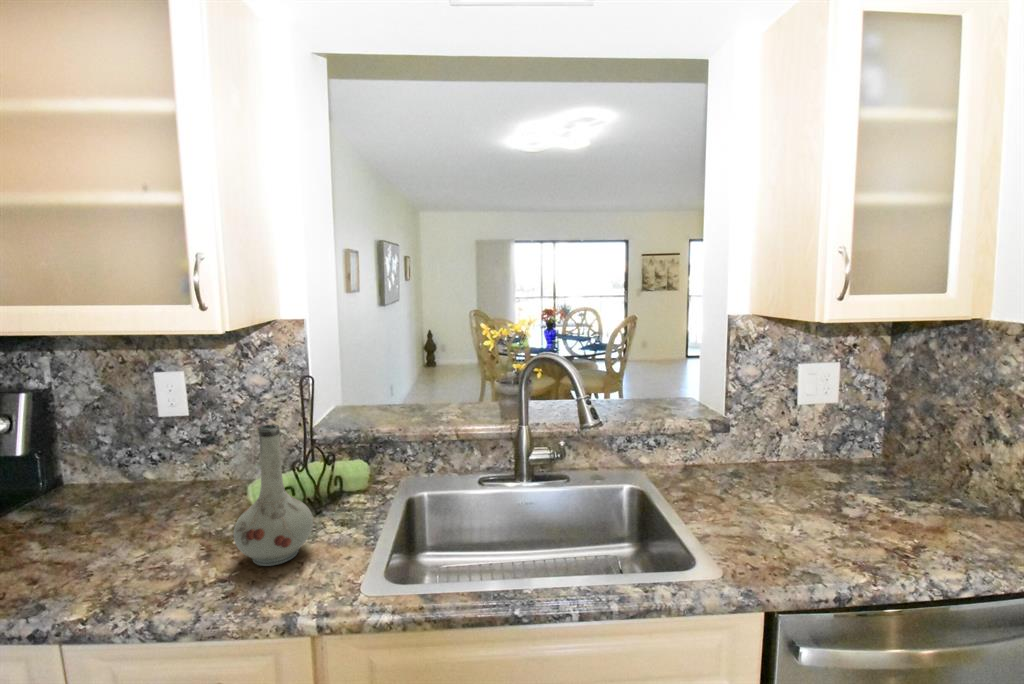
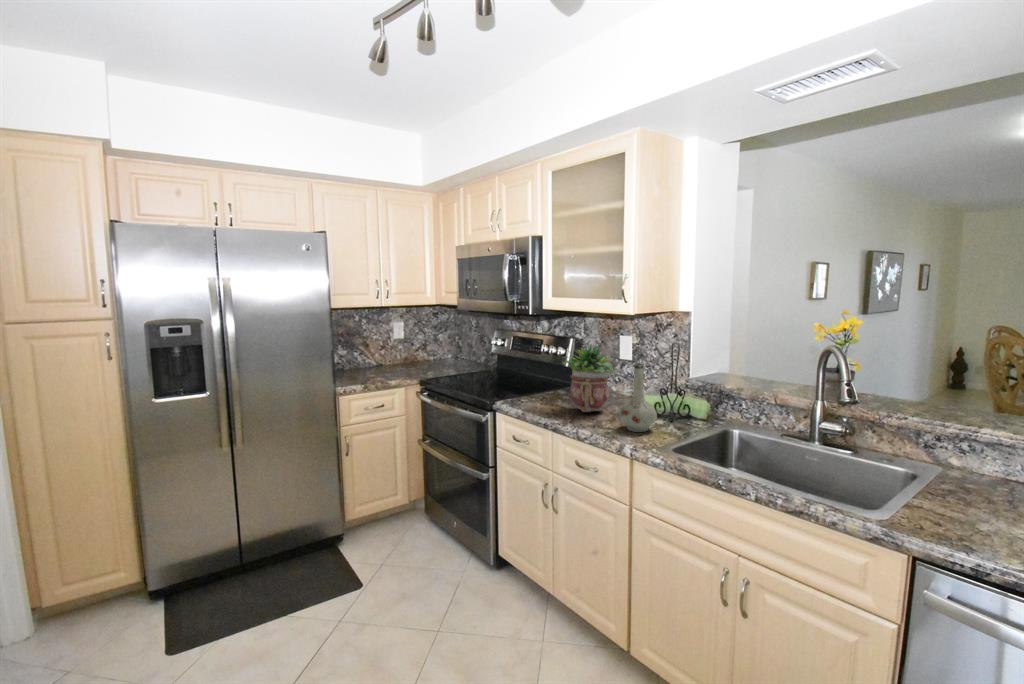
potted plant: none [31,395,192,558] -> present [563,344,616,412]

